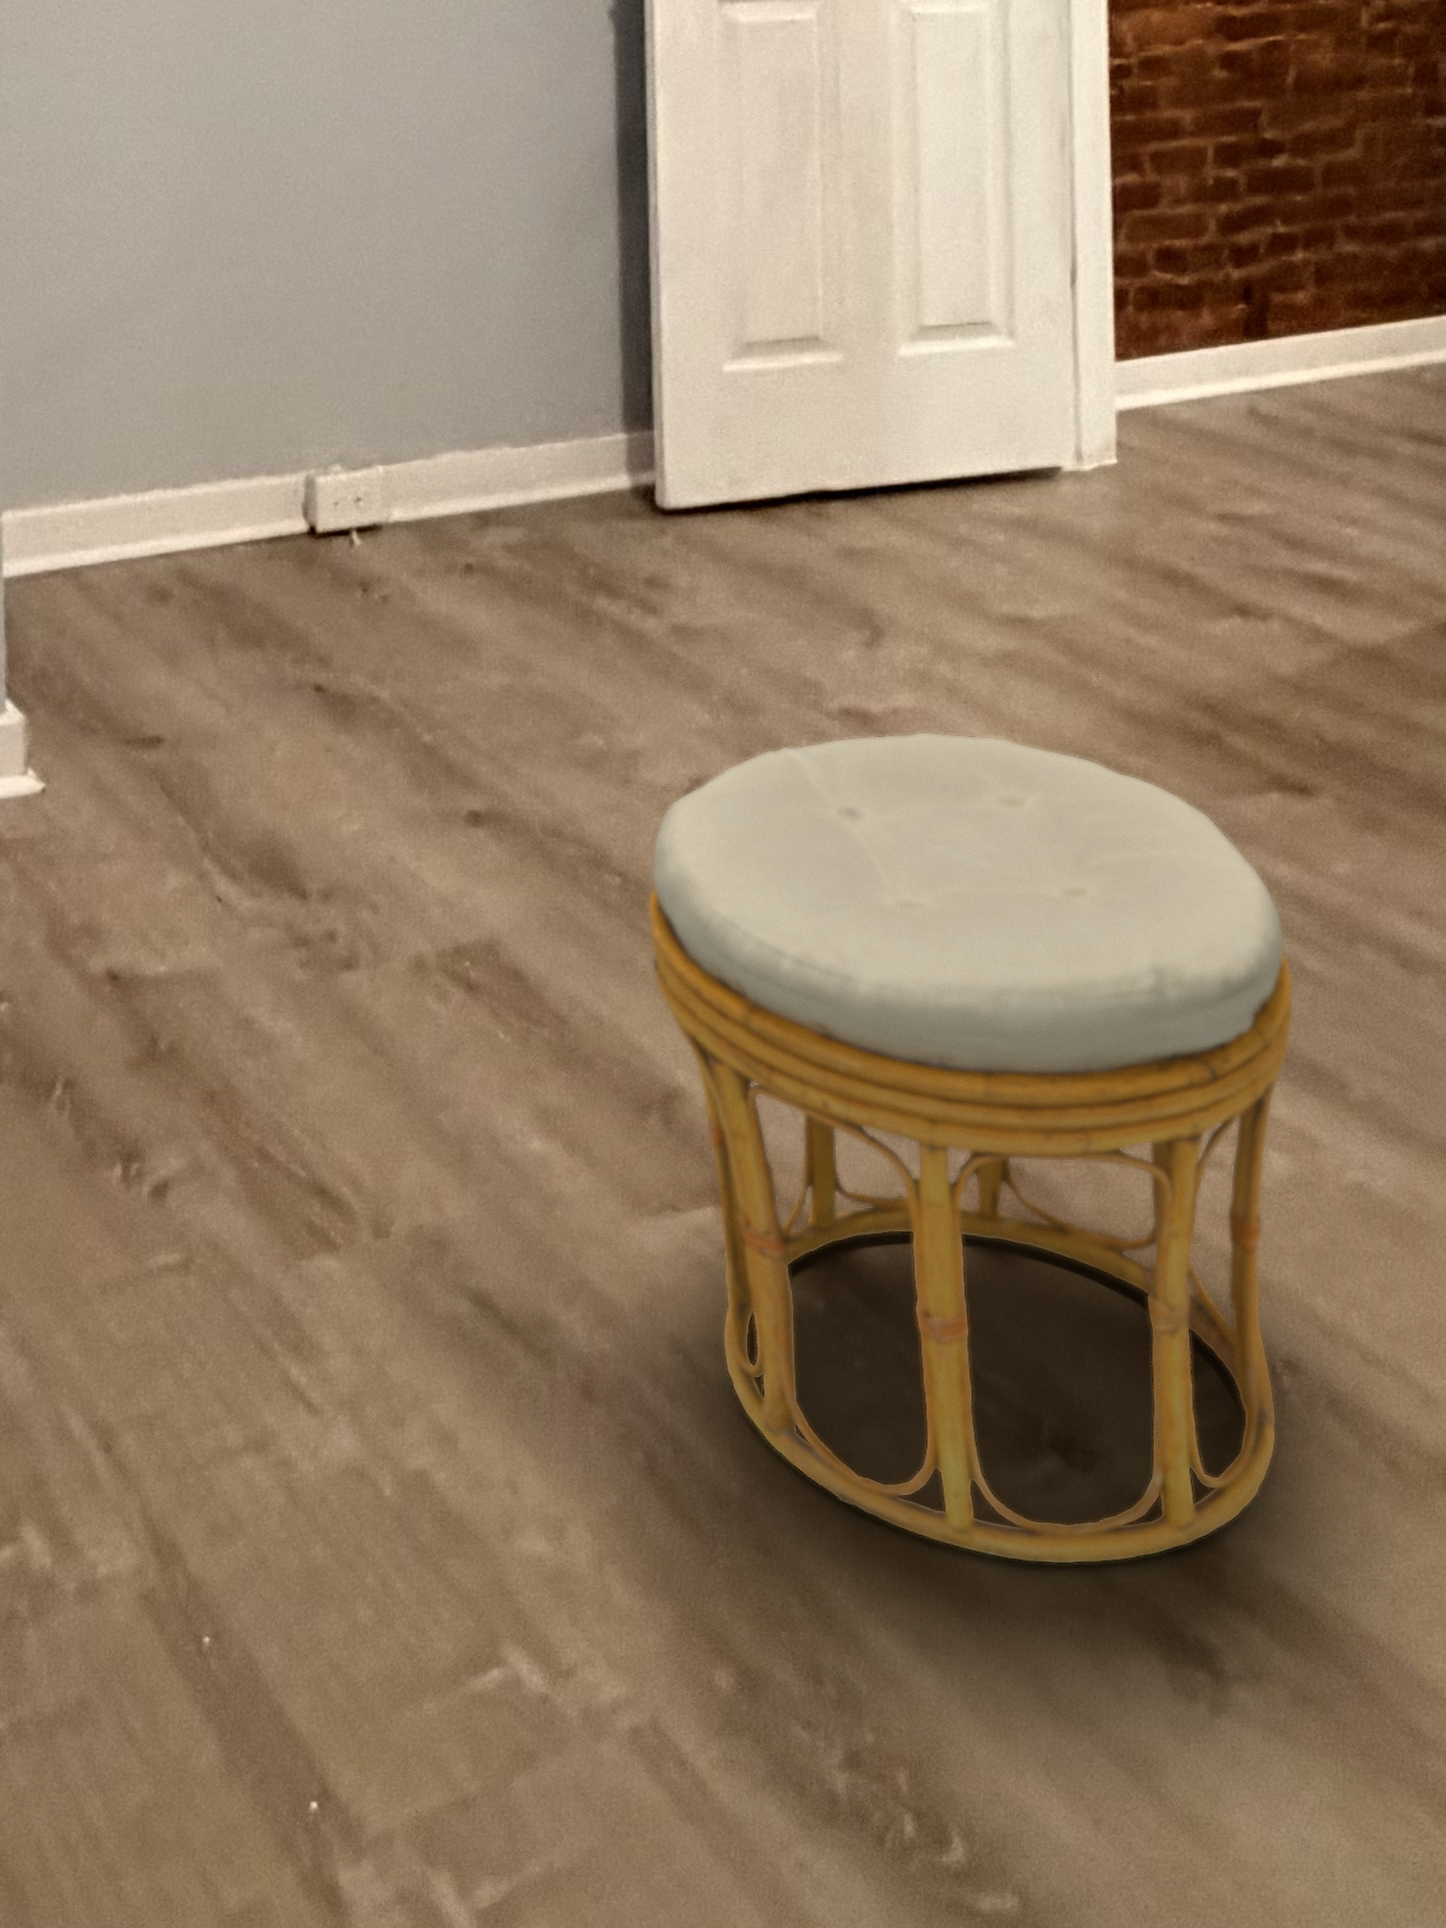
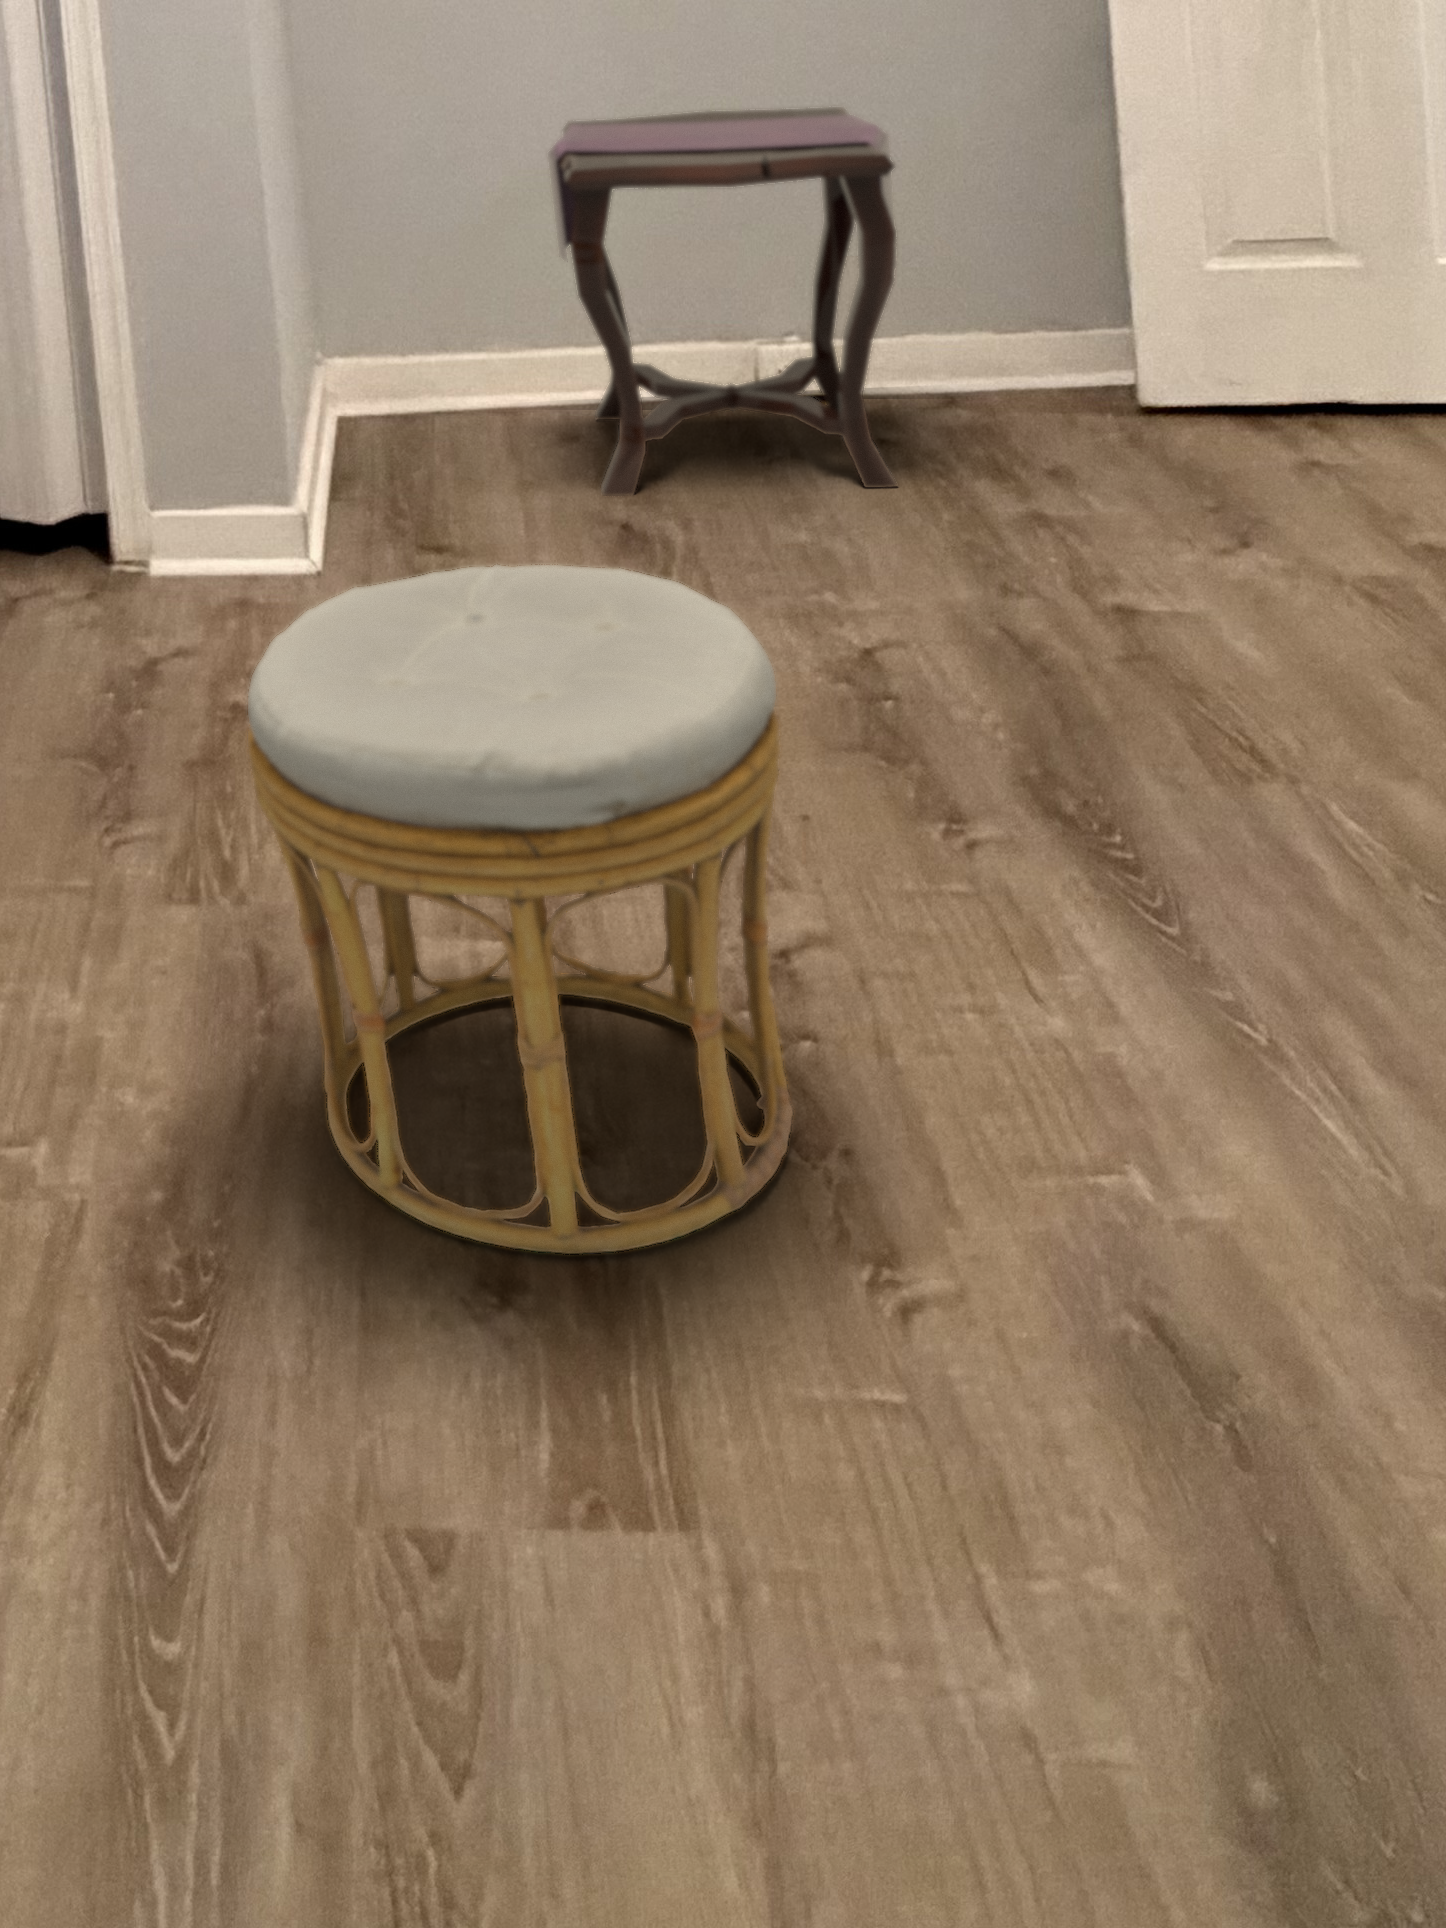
side table: none [136,220,558,657] -> present [548,107,897,496]

